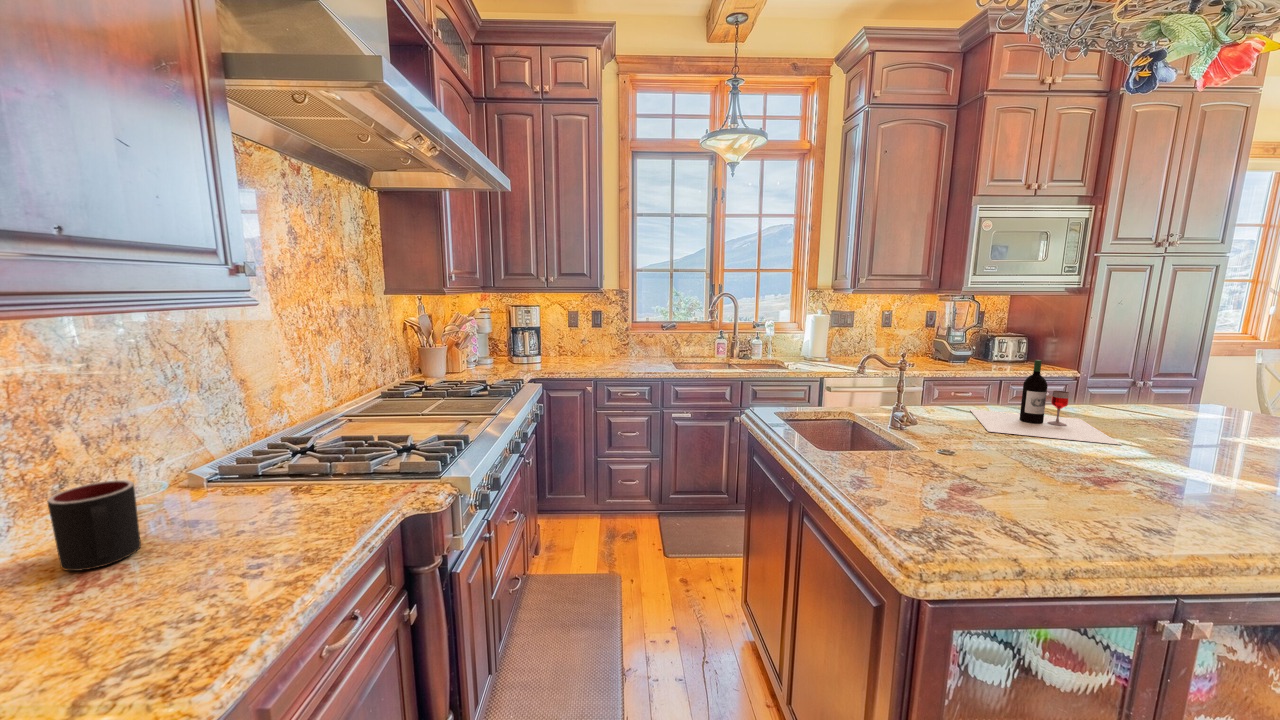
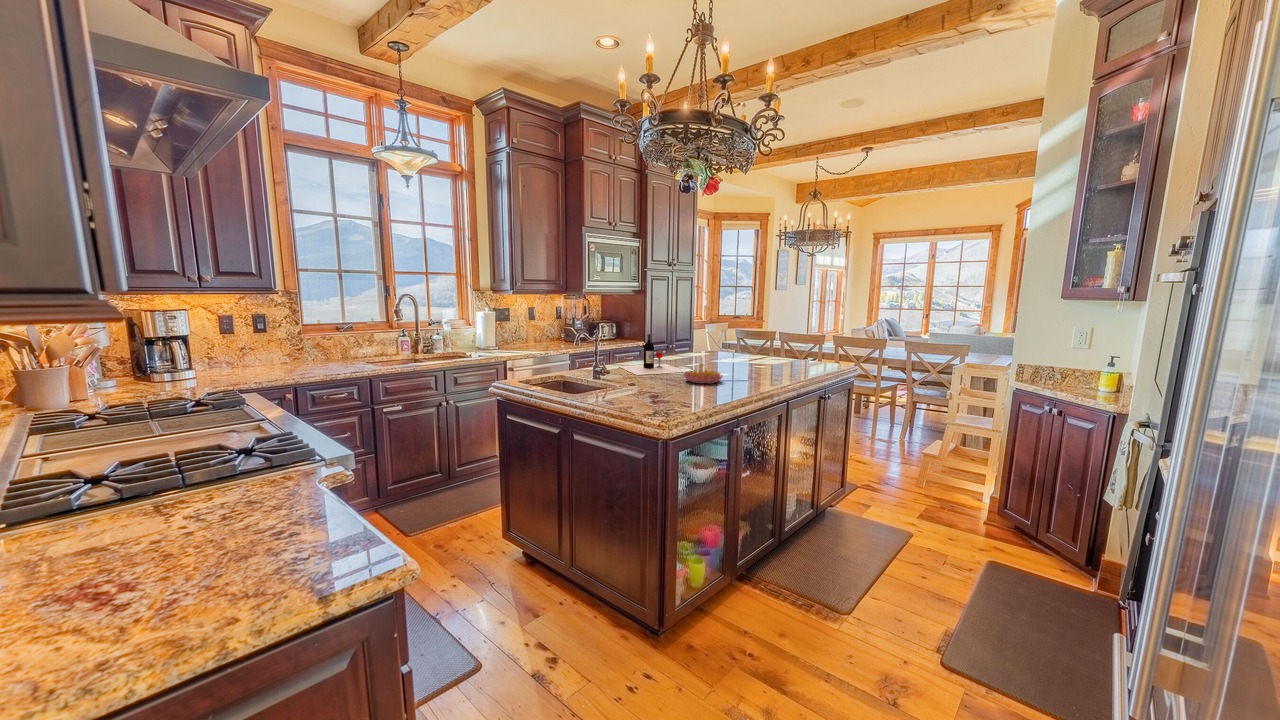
candle holder: none [1091,417,1219,488] -> present [684,357,723,384]
mug: present [47,480,141,571] -> none [126,490,219,571]

